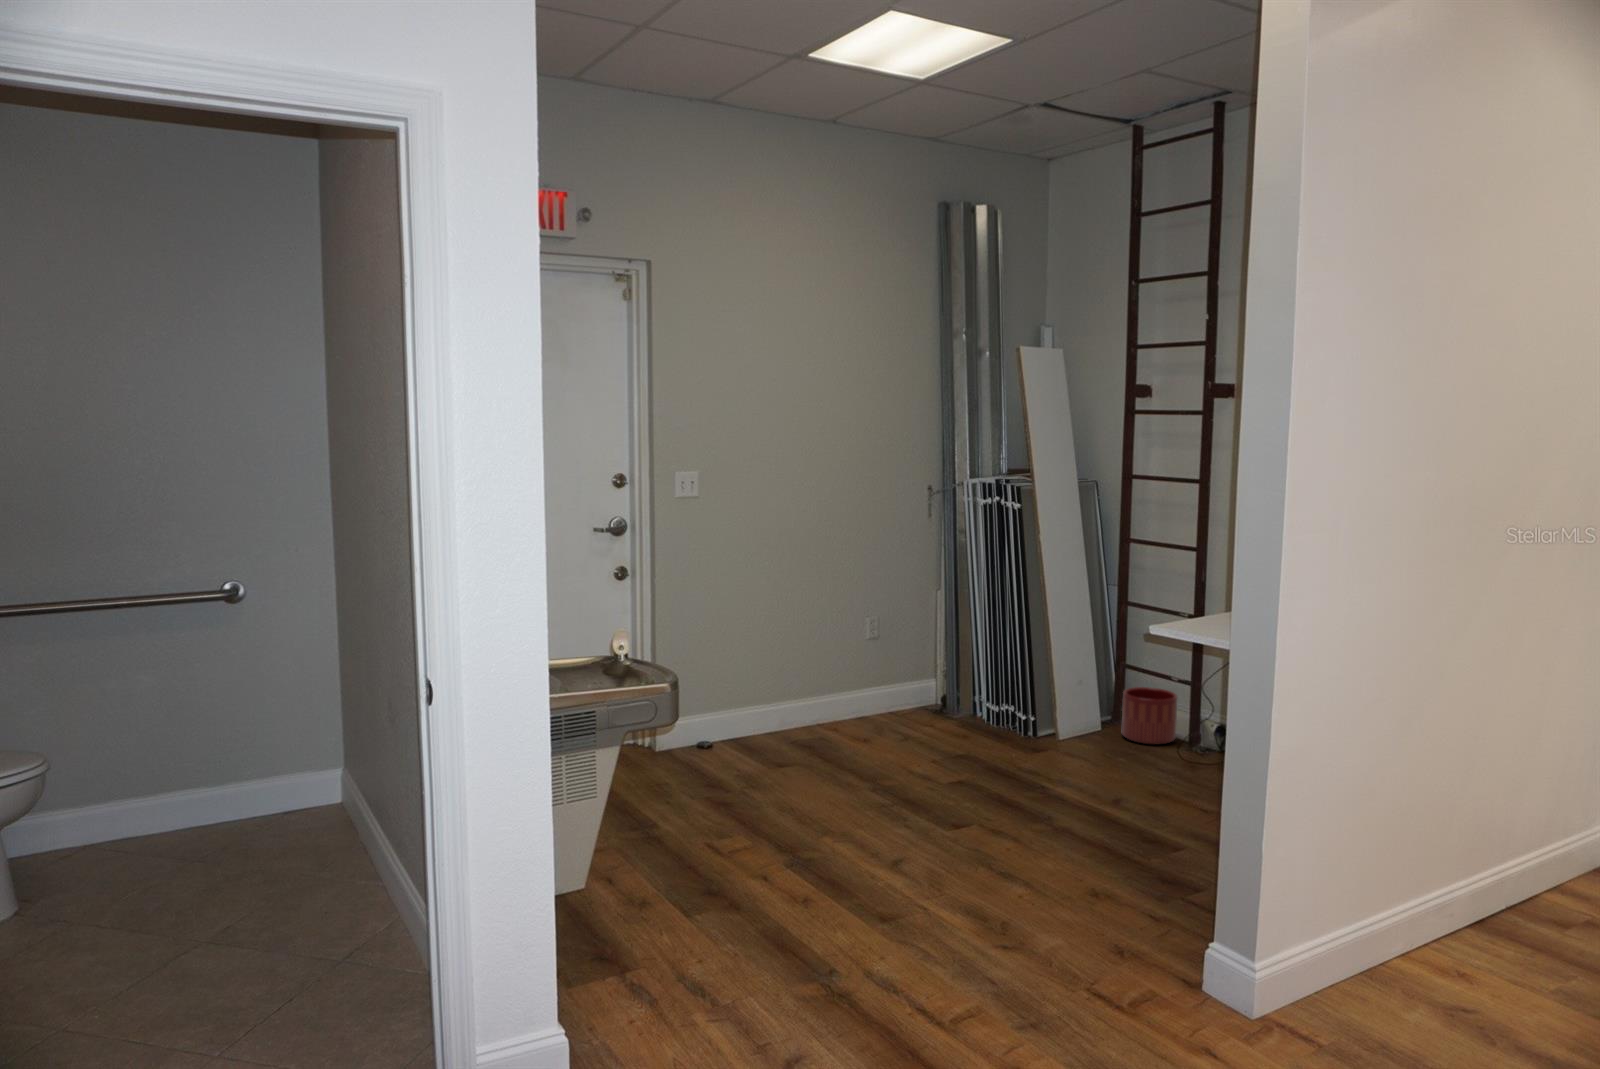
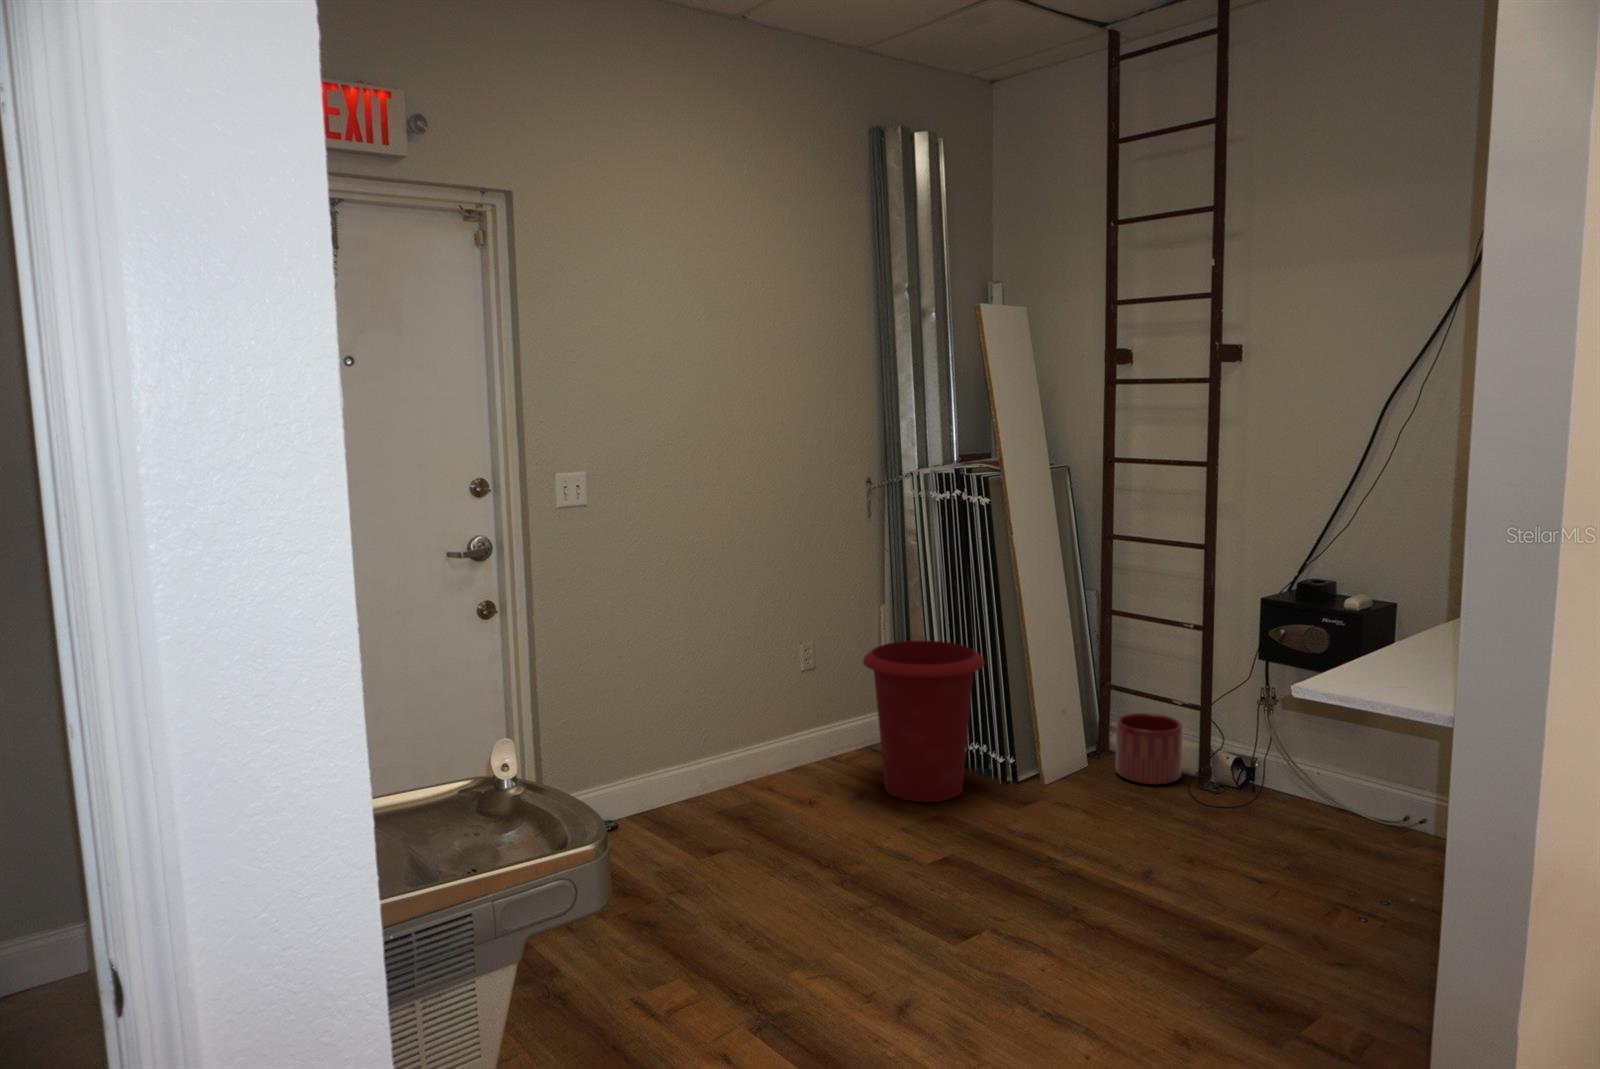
waste bin: none [912,618,1011,746] -> present [863,640,985,802]

